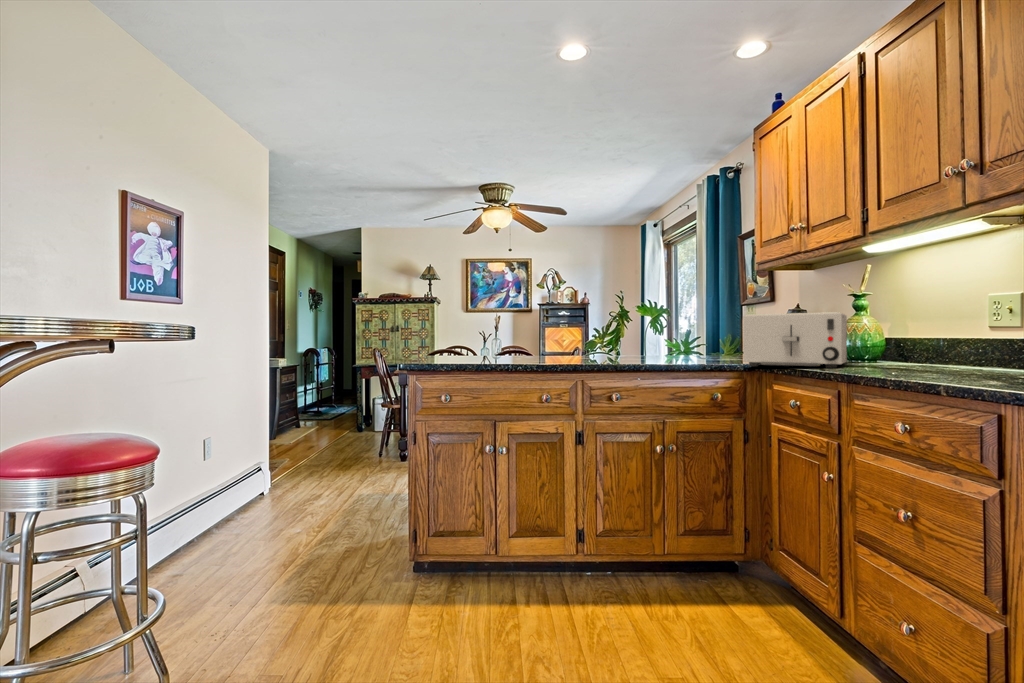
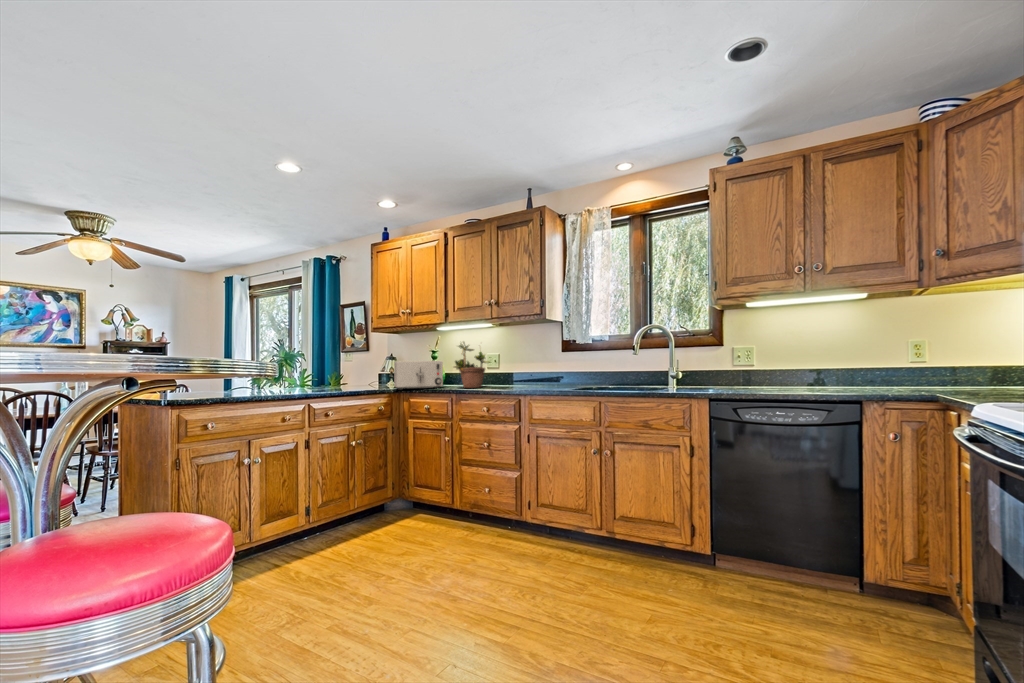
potted plant: none [850,258,956,373] -> present [454,342,489,388]

